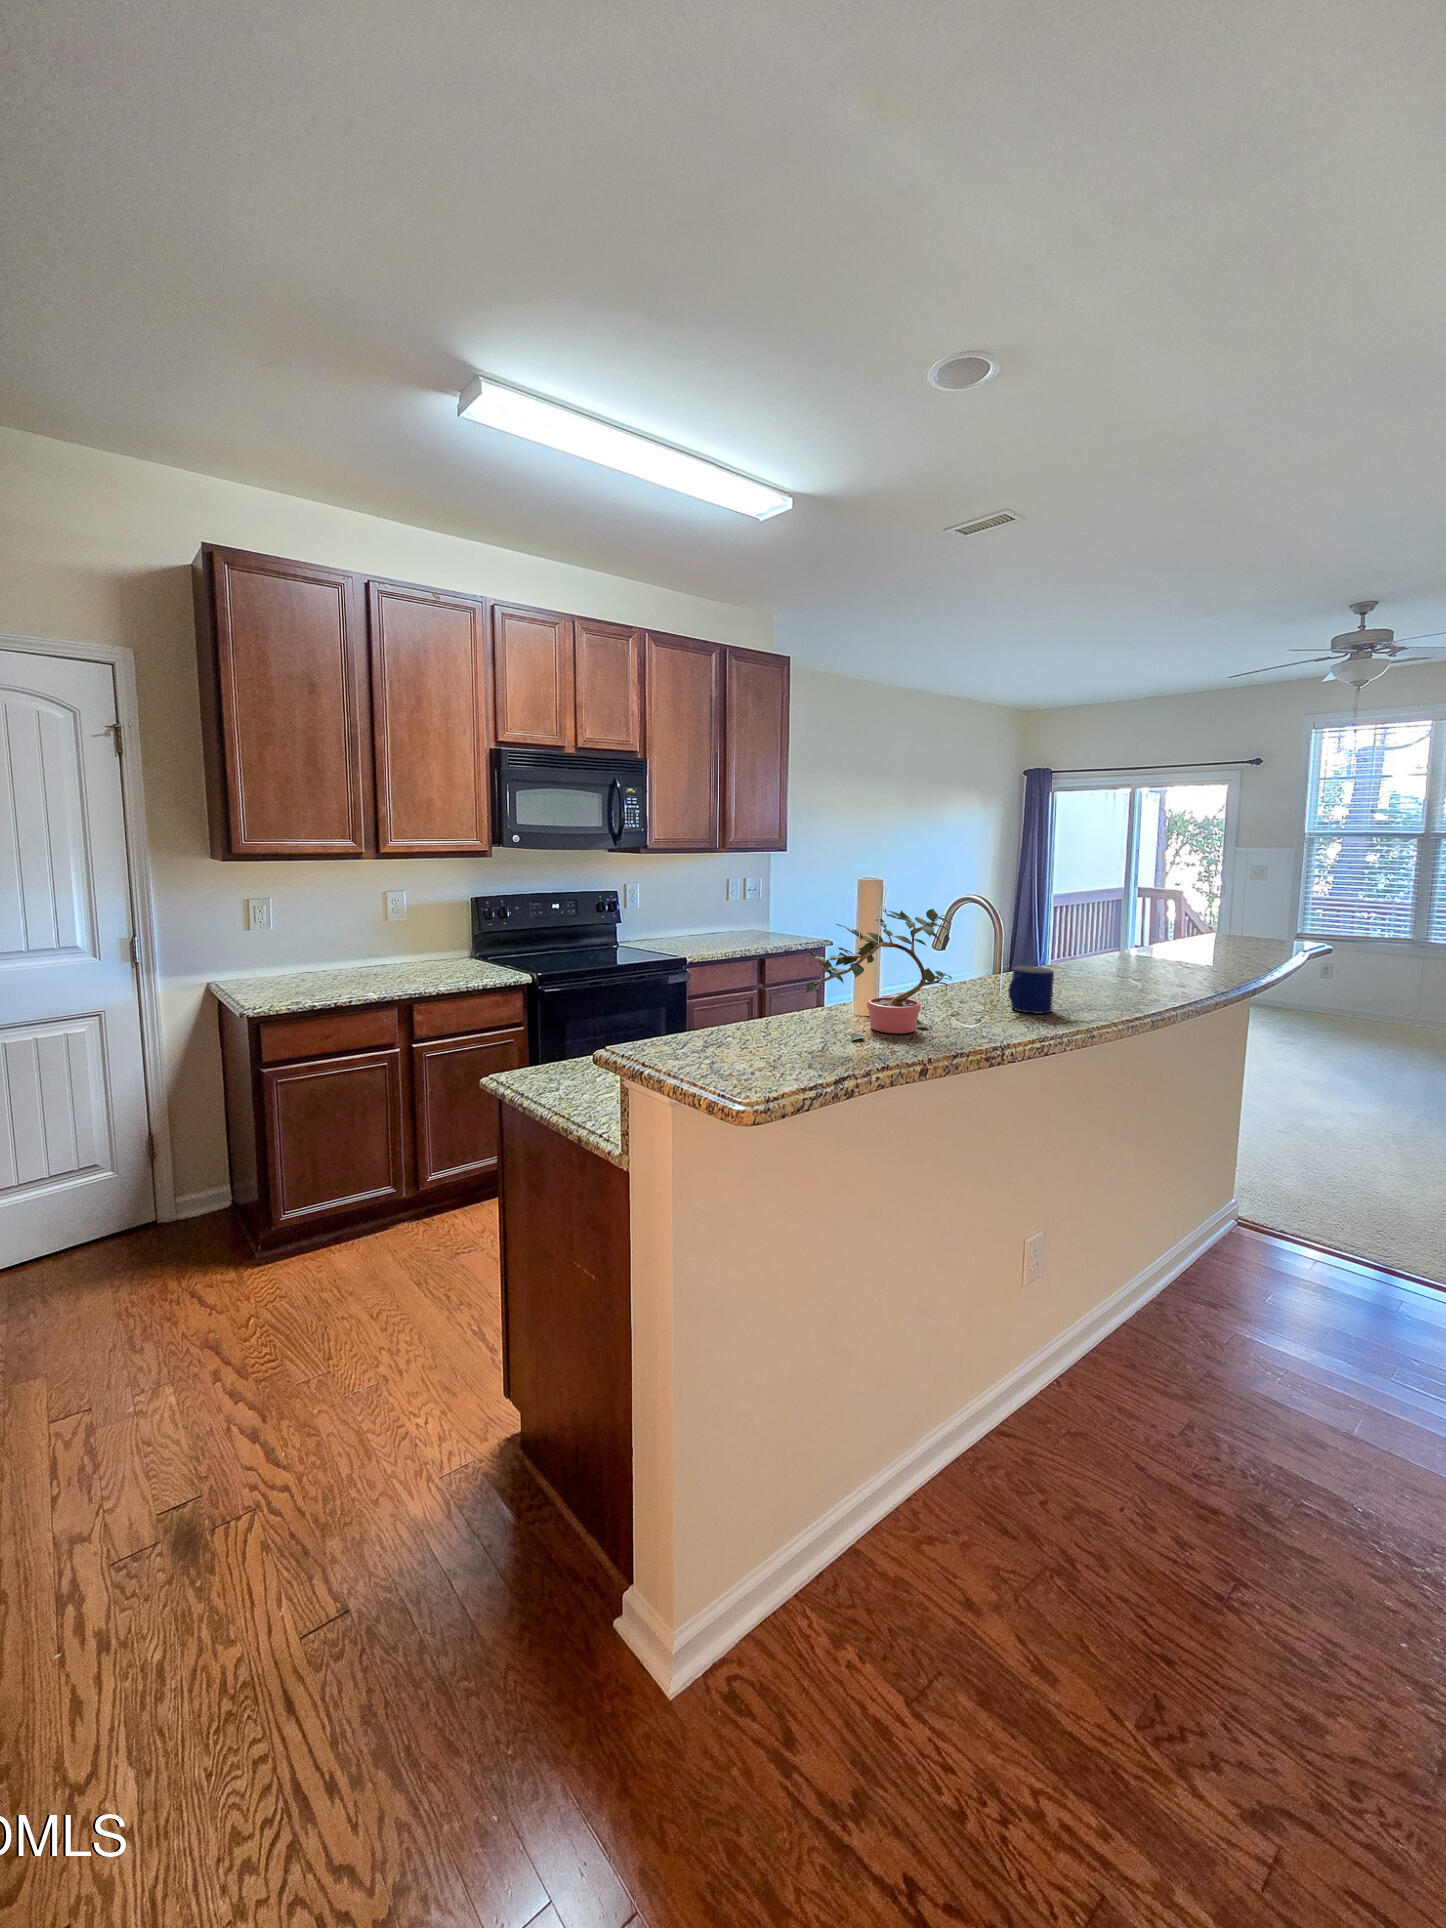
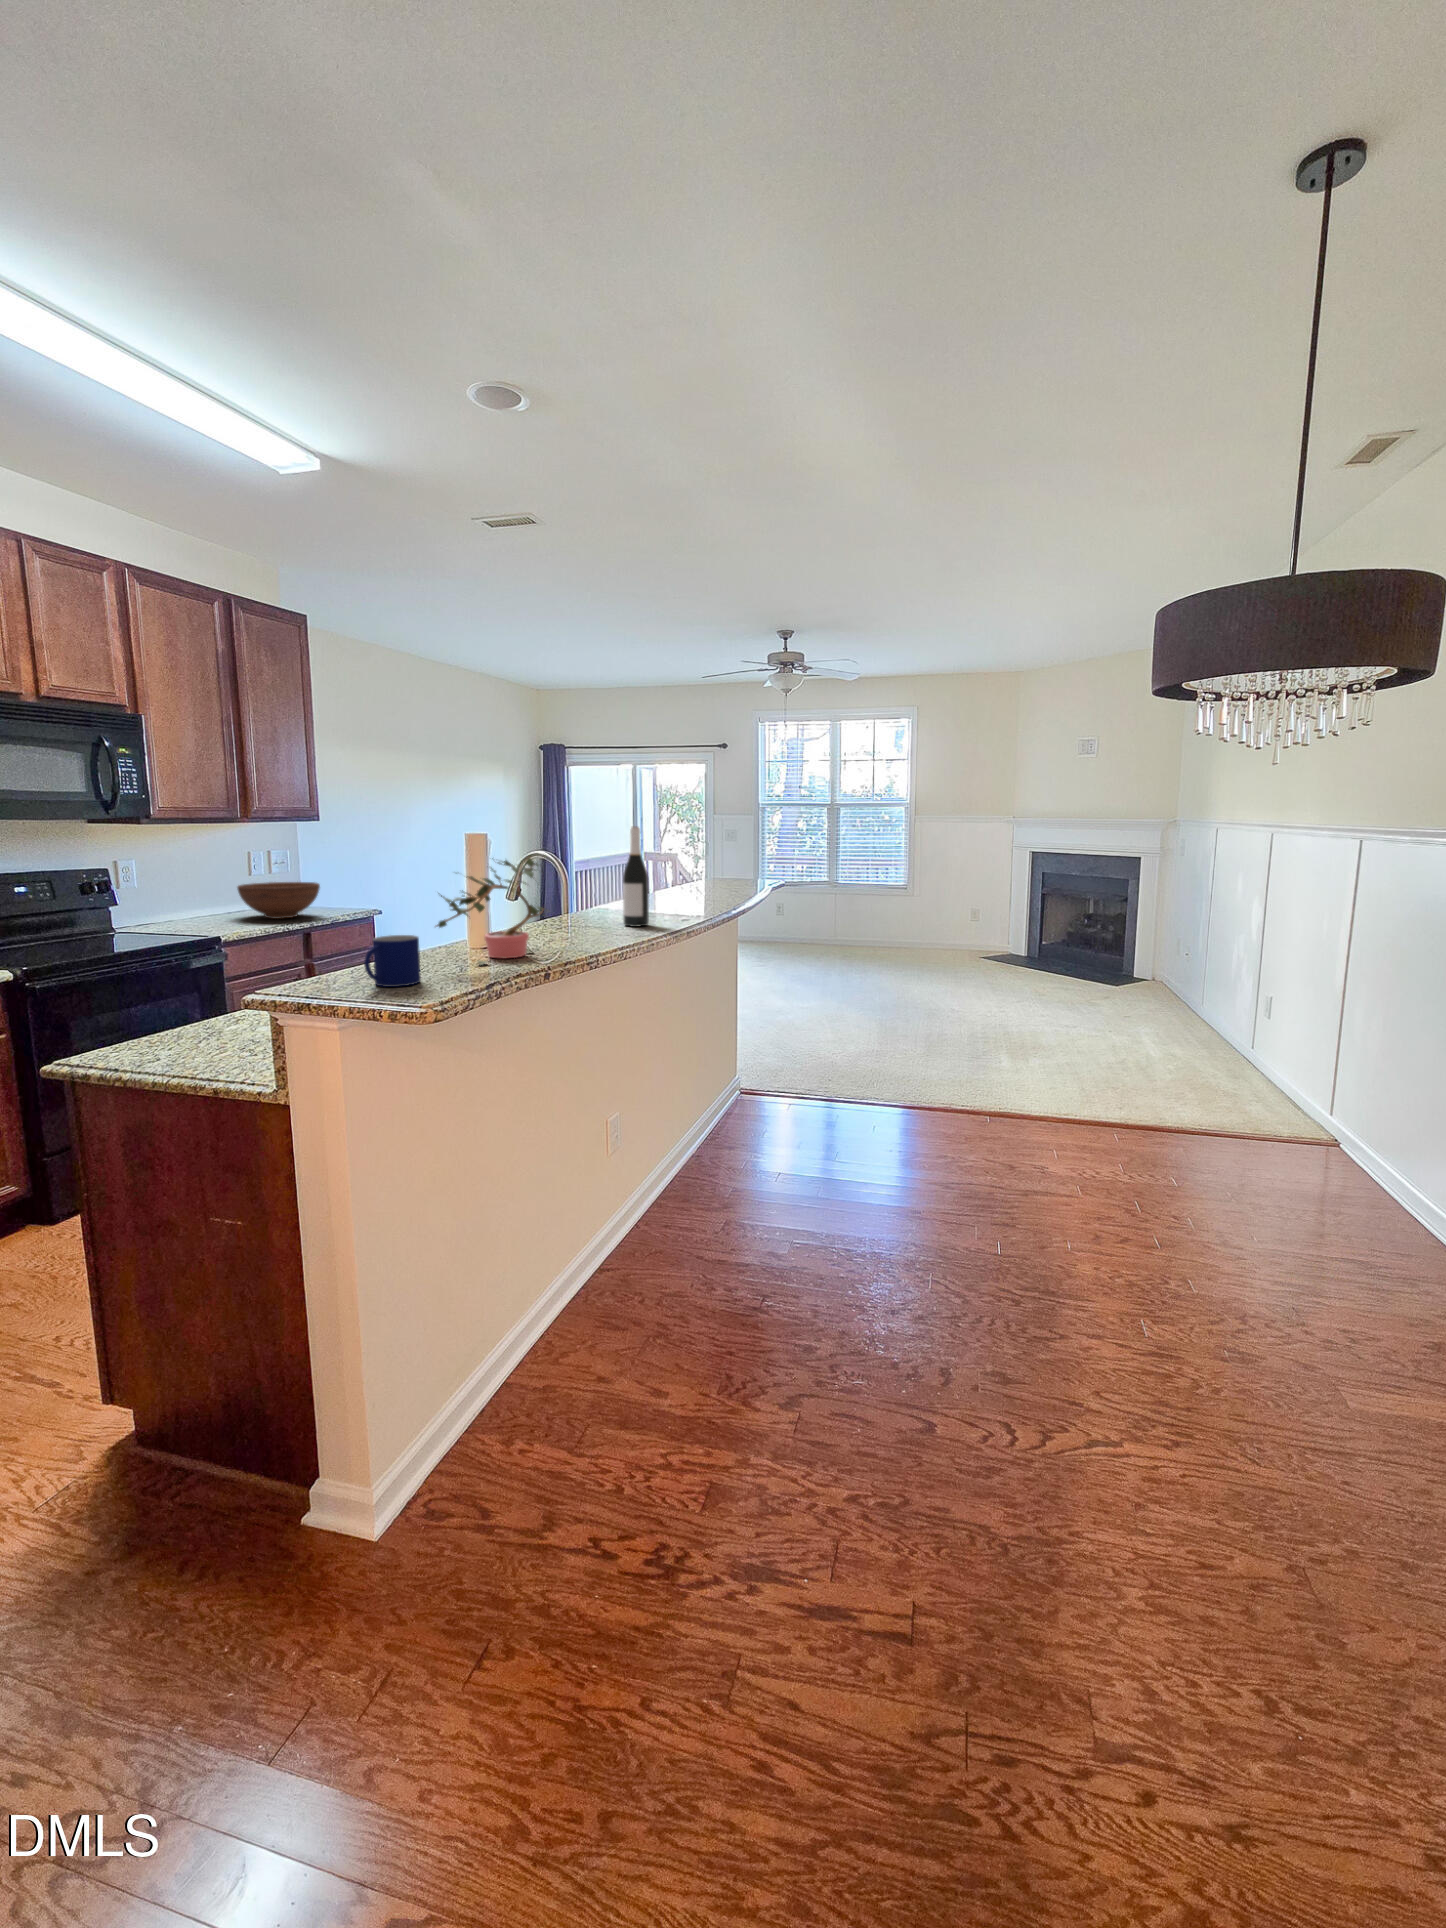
wine bottle: none [1065,870,1104,1000] -> present [623,827,649,927]
fruit bowl: none [714,907,780,941] -> present [237,882,320,919]
mug: present [1008,966,1054,1014] -> present [364,935,421,987]

